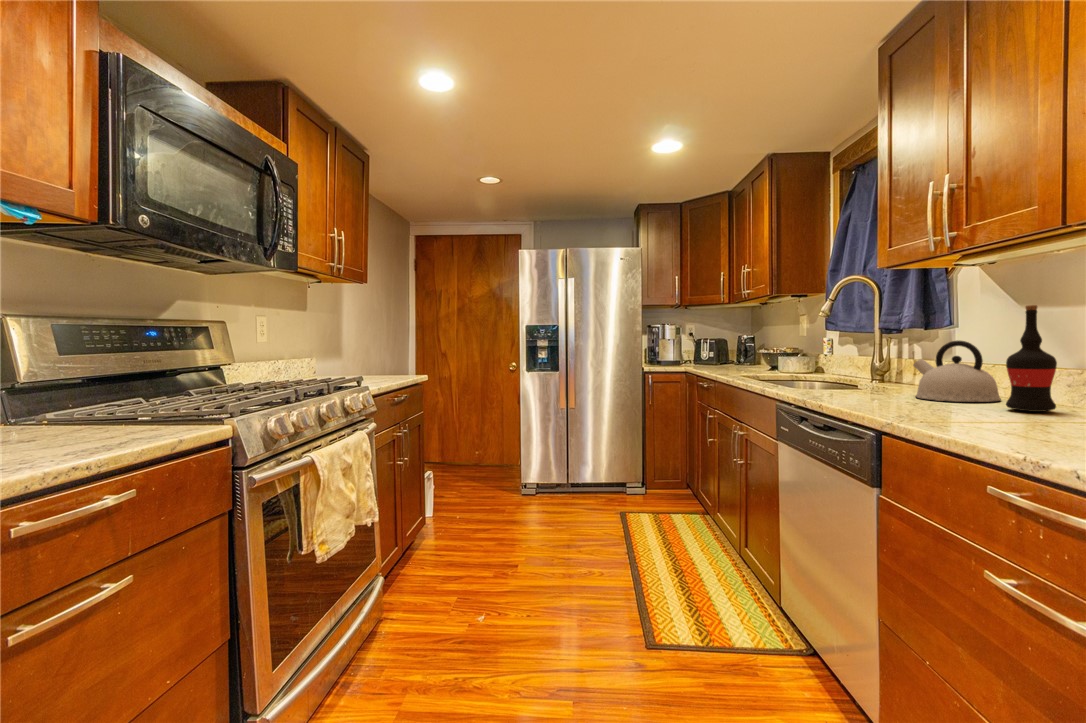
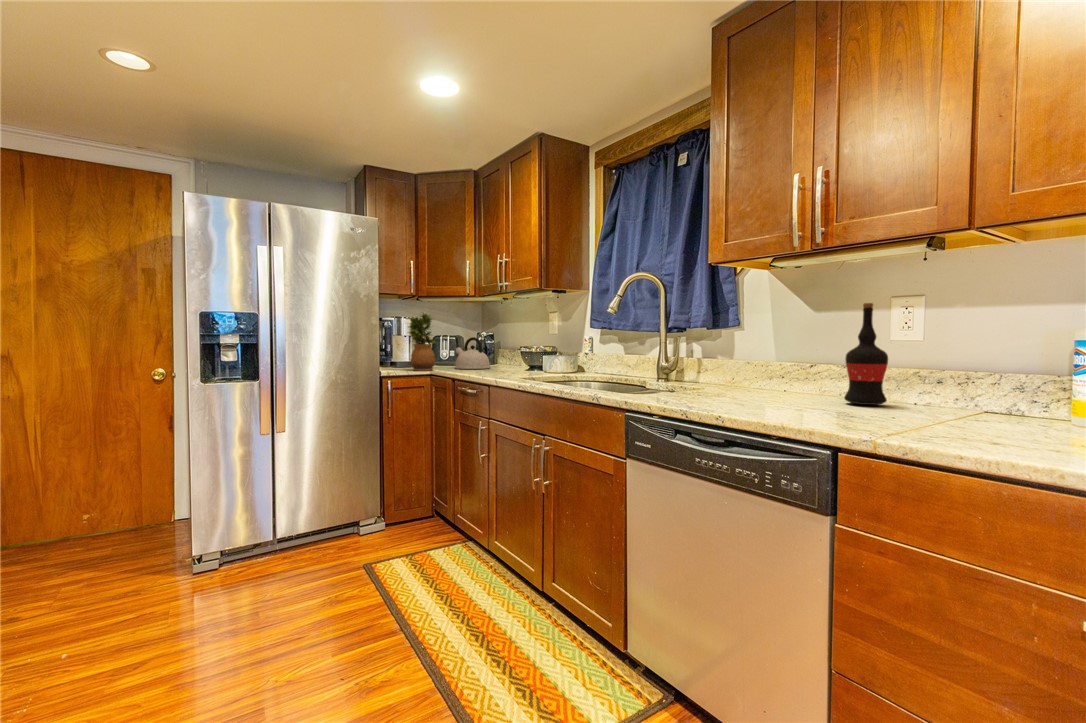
potted plant: none [664,321,690,370] -> present [408,313,435,371]
kettle: present [913,340,1001,402] -> present [455,337,490,369]

